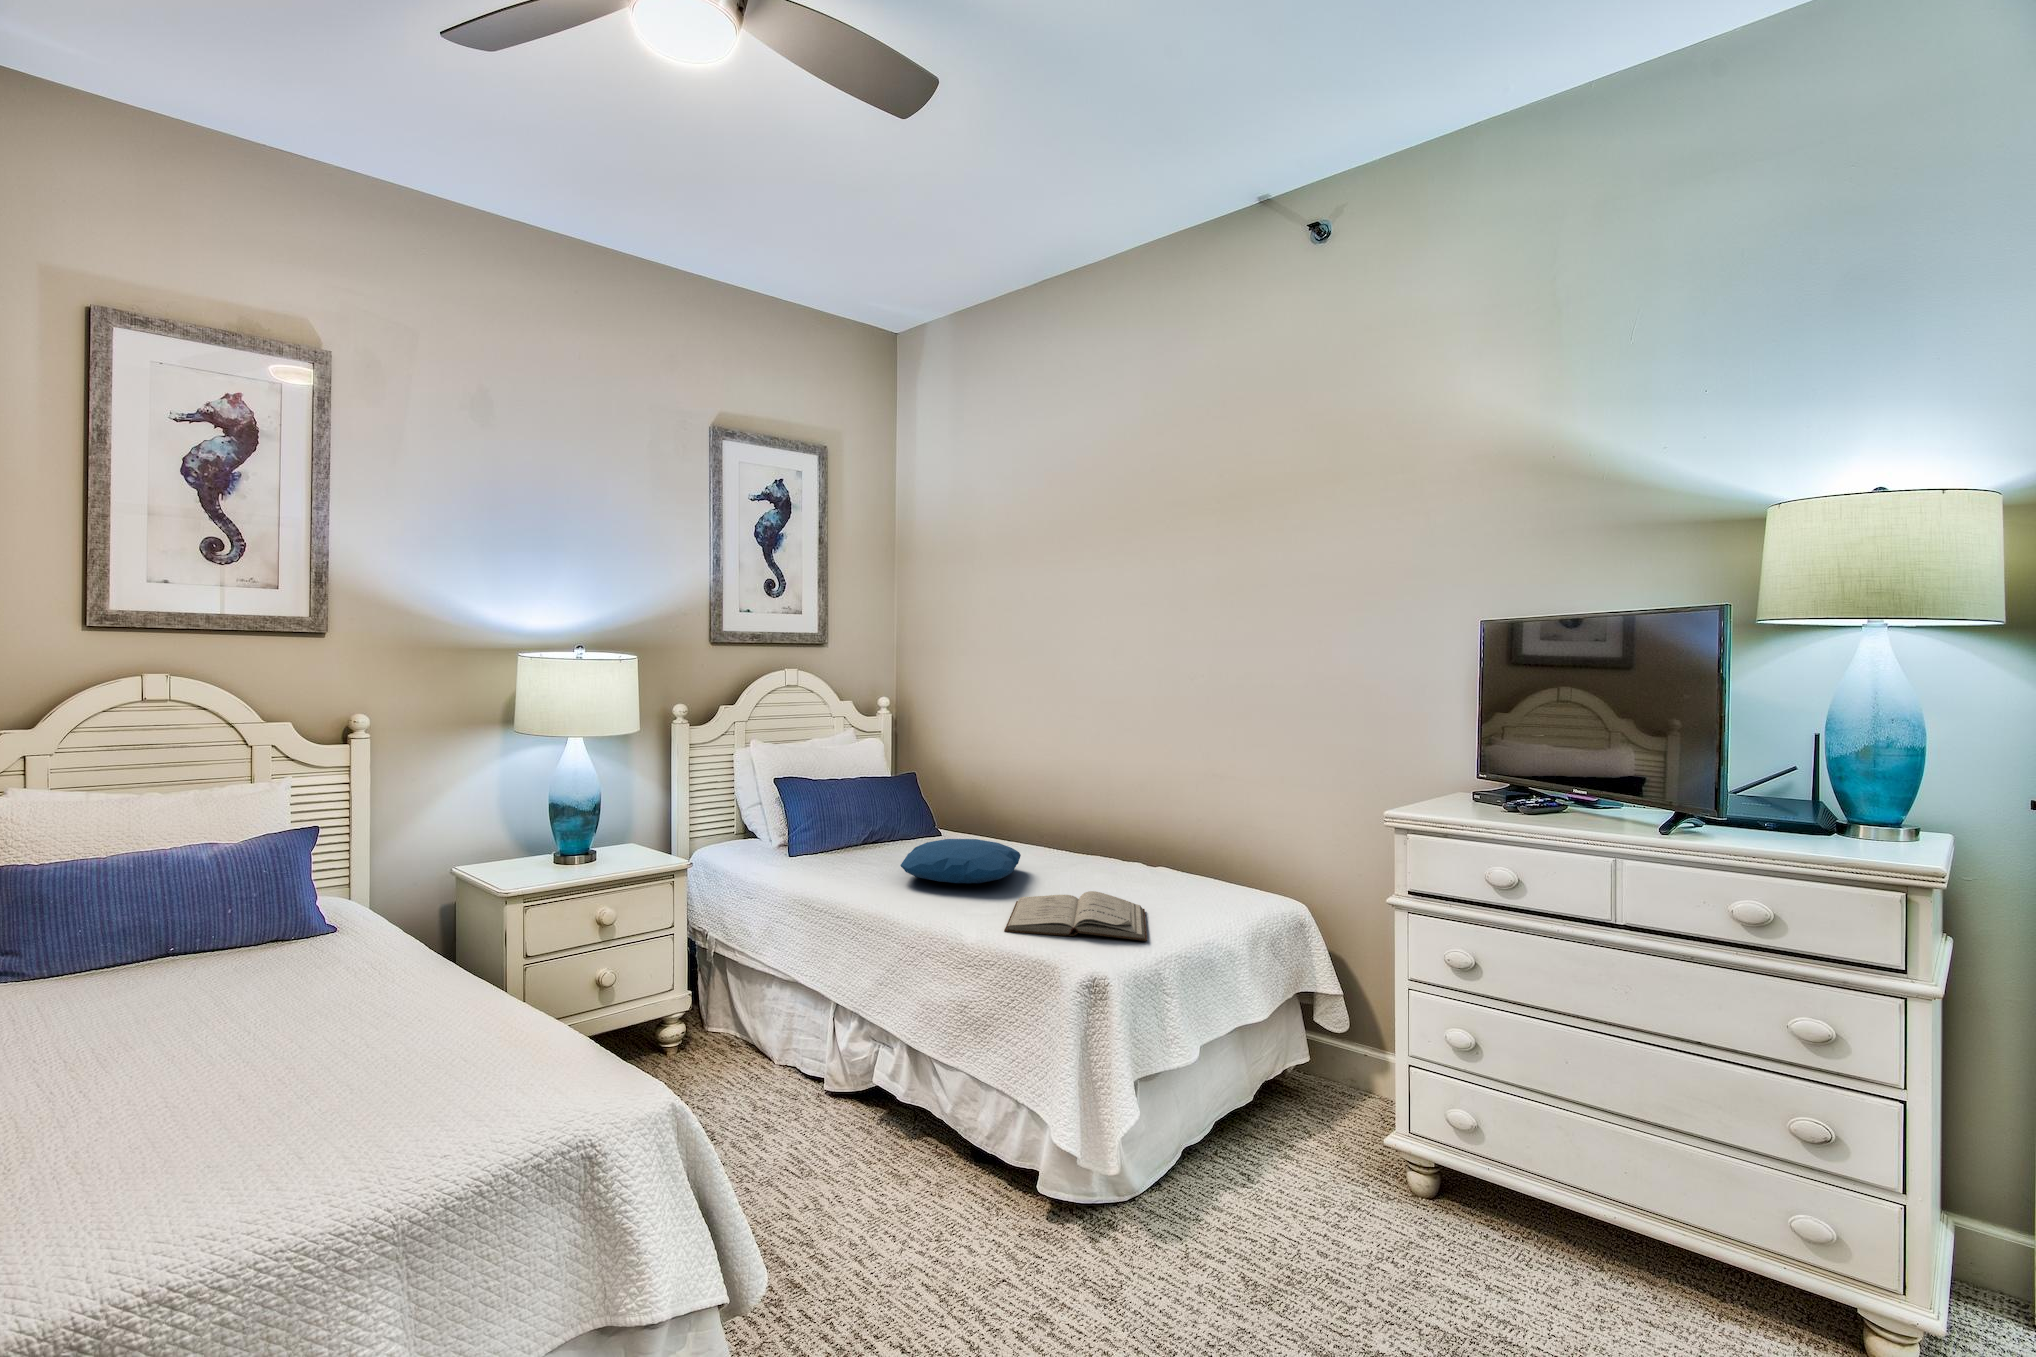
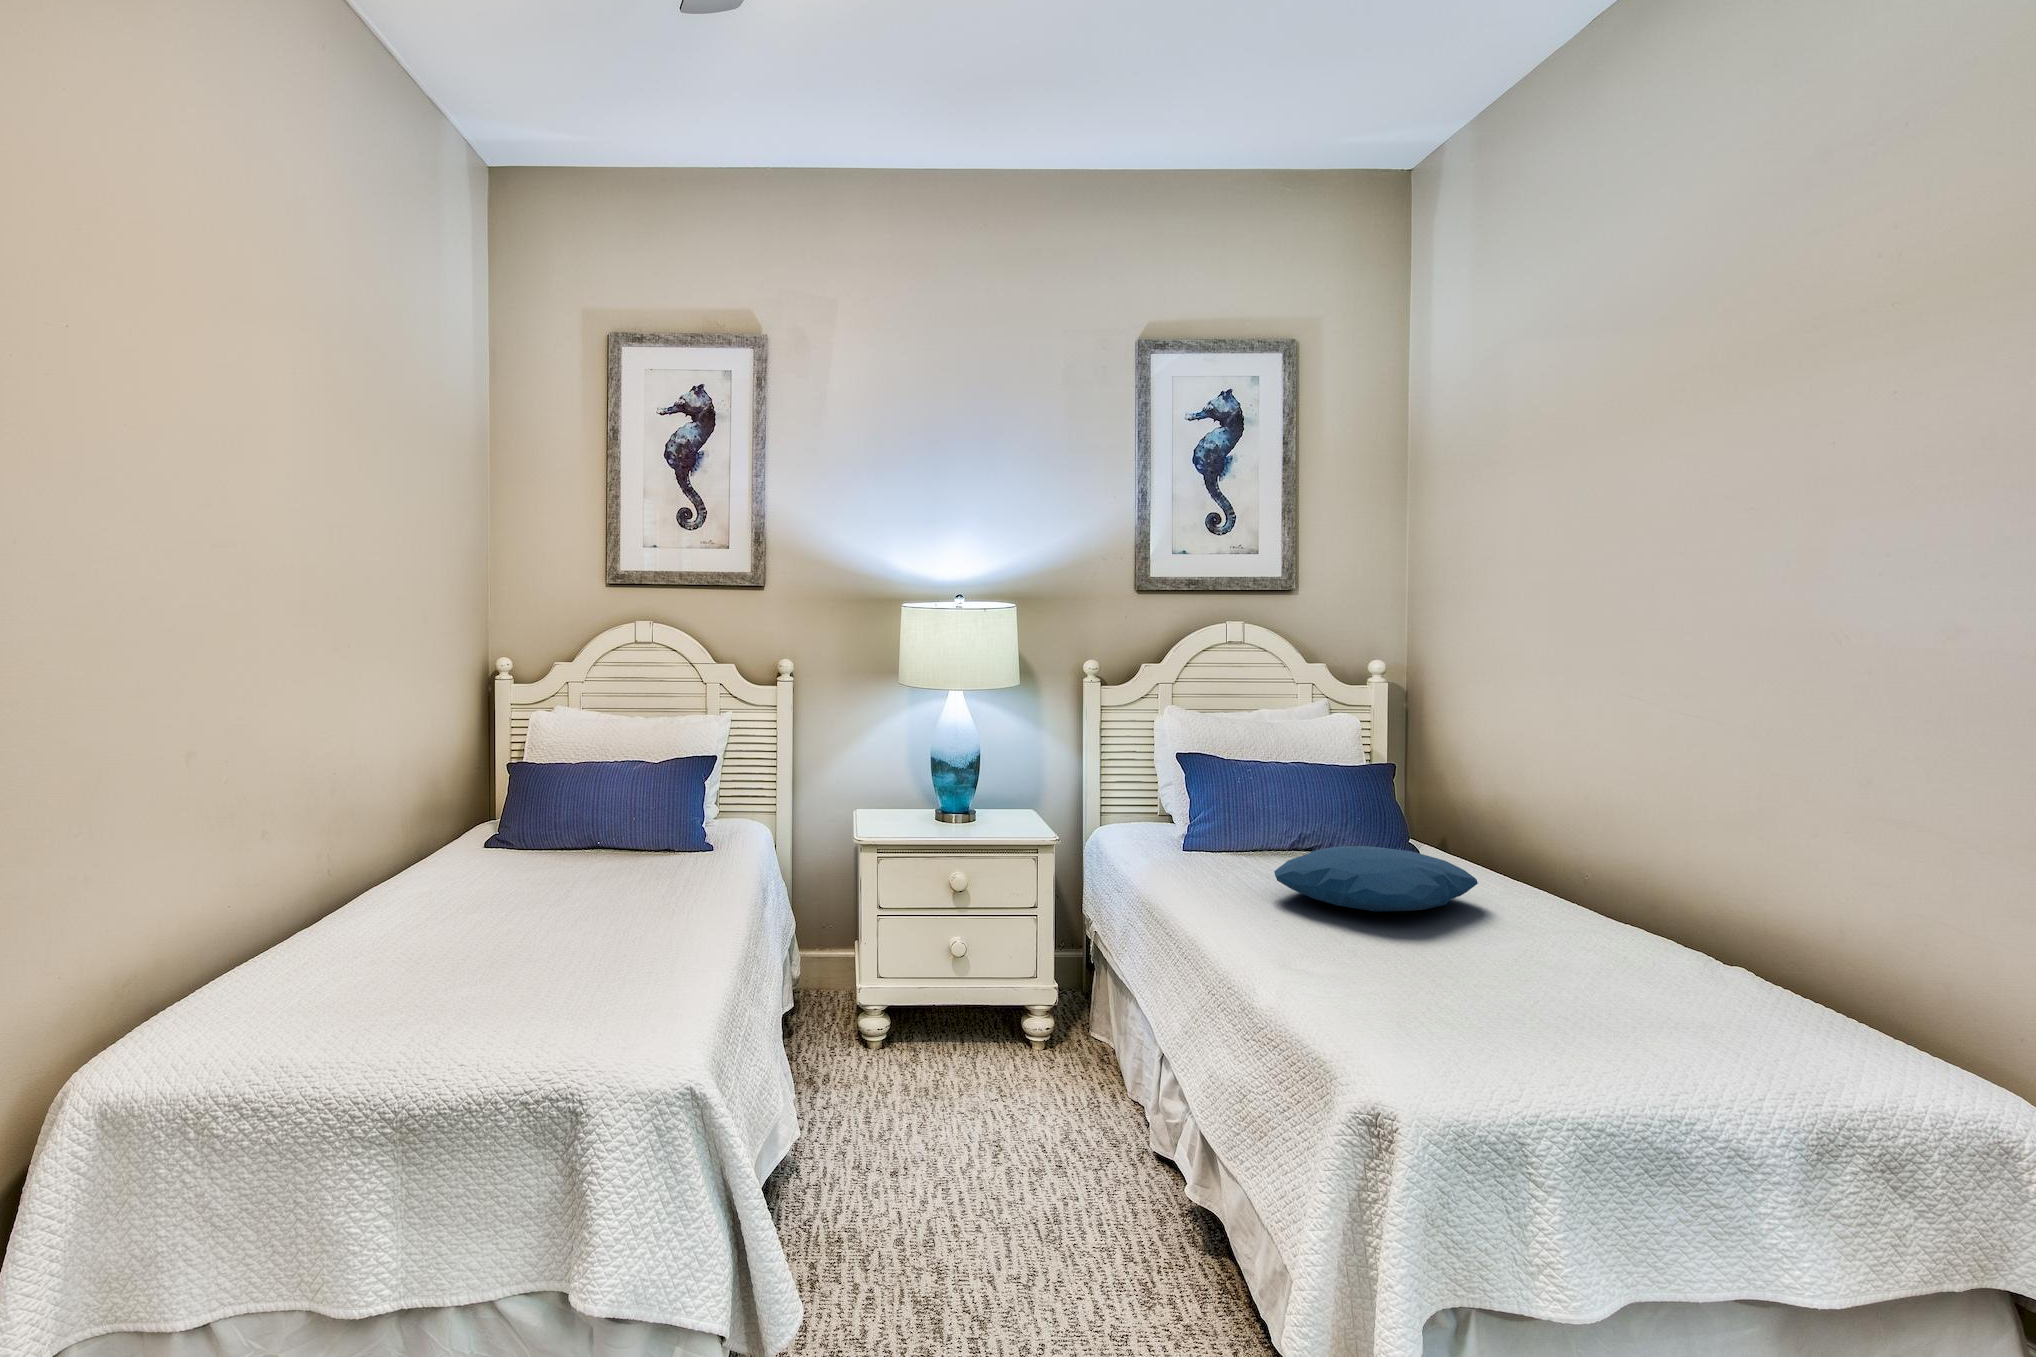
book: present [1004,891,1147,941] -> none [1331,940,1630,1046]

